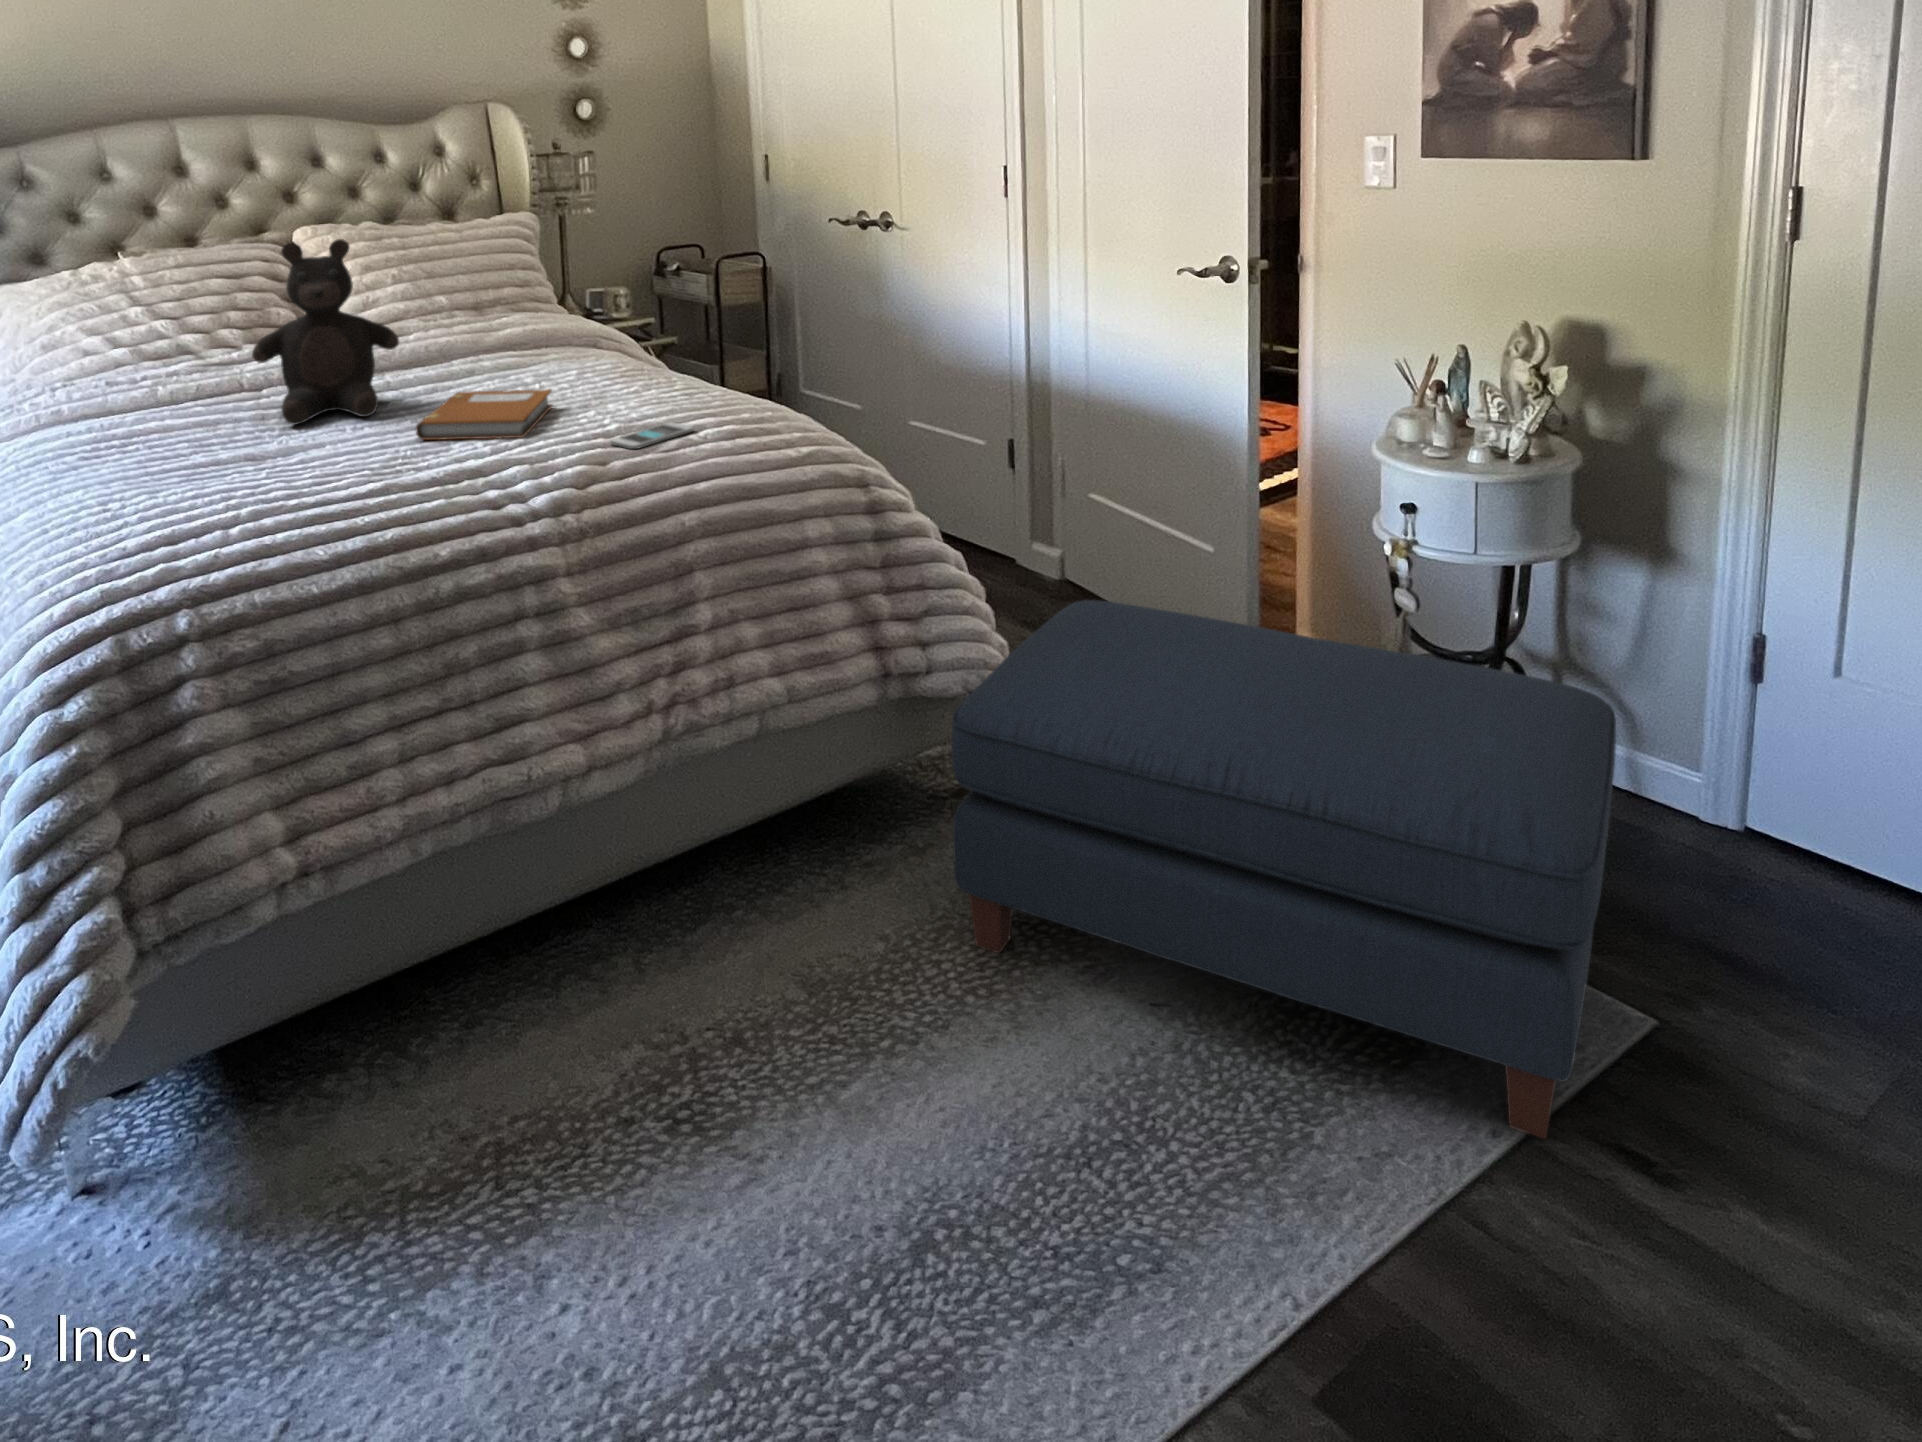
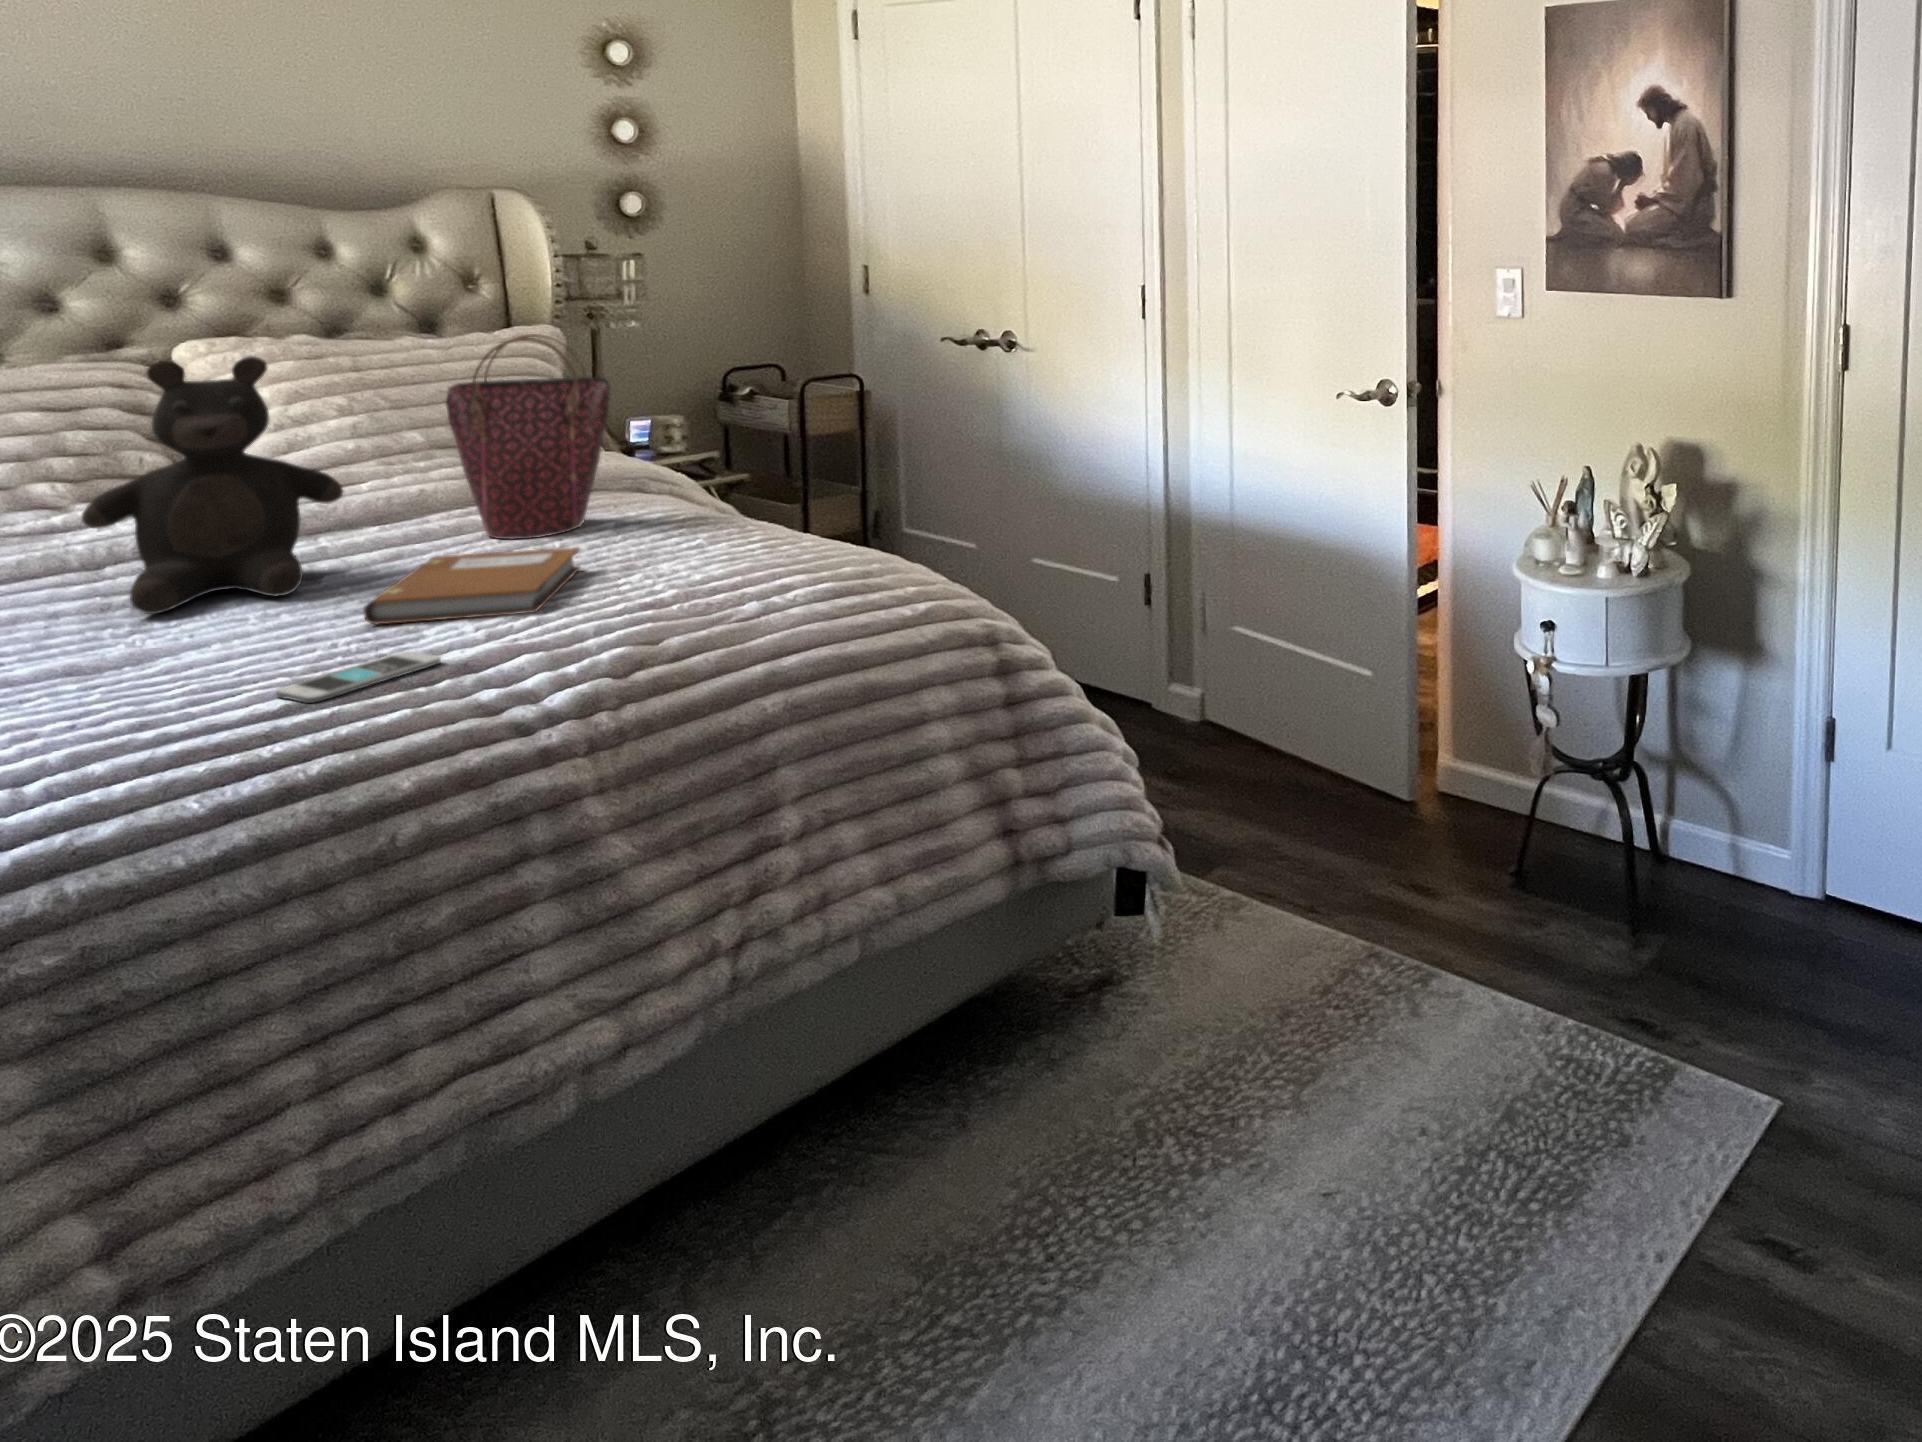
handbag: none [460,219,569,382] -> present [446,334,610,539]
smartphone: present [610,422,694,449] -> present [276,651,441,703]
ottoman: present [951,600,1616,1139] -> none [1103,748,1744,1249]

